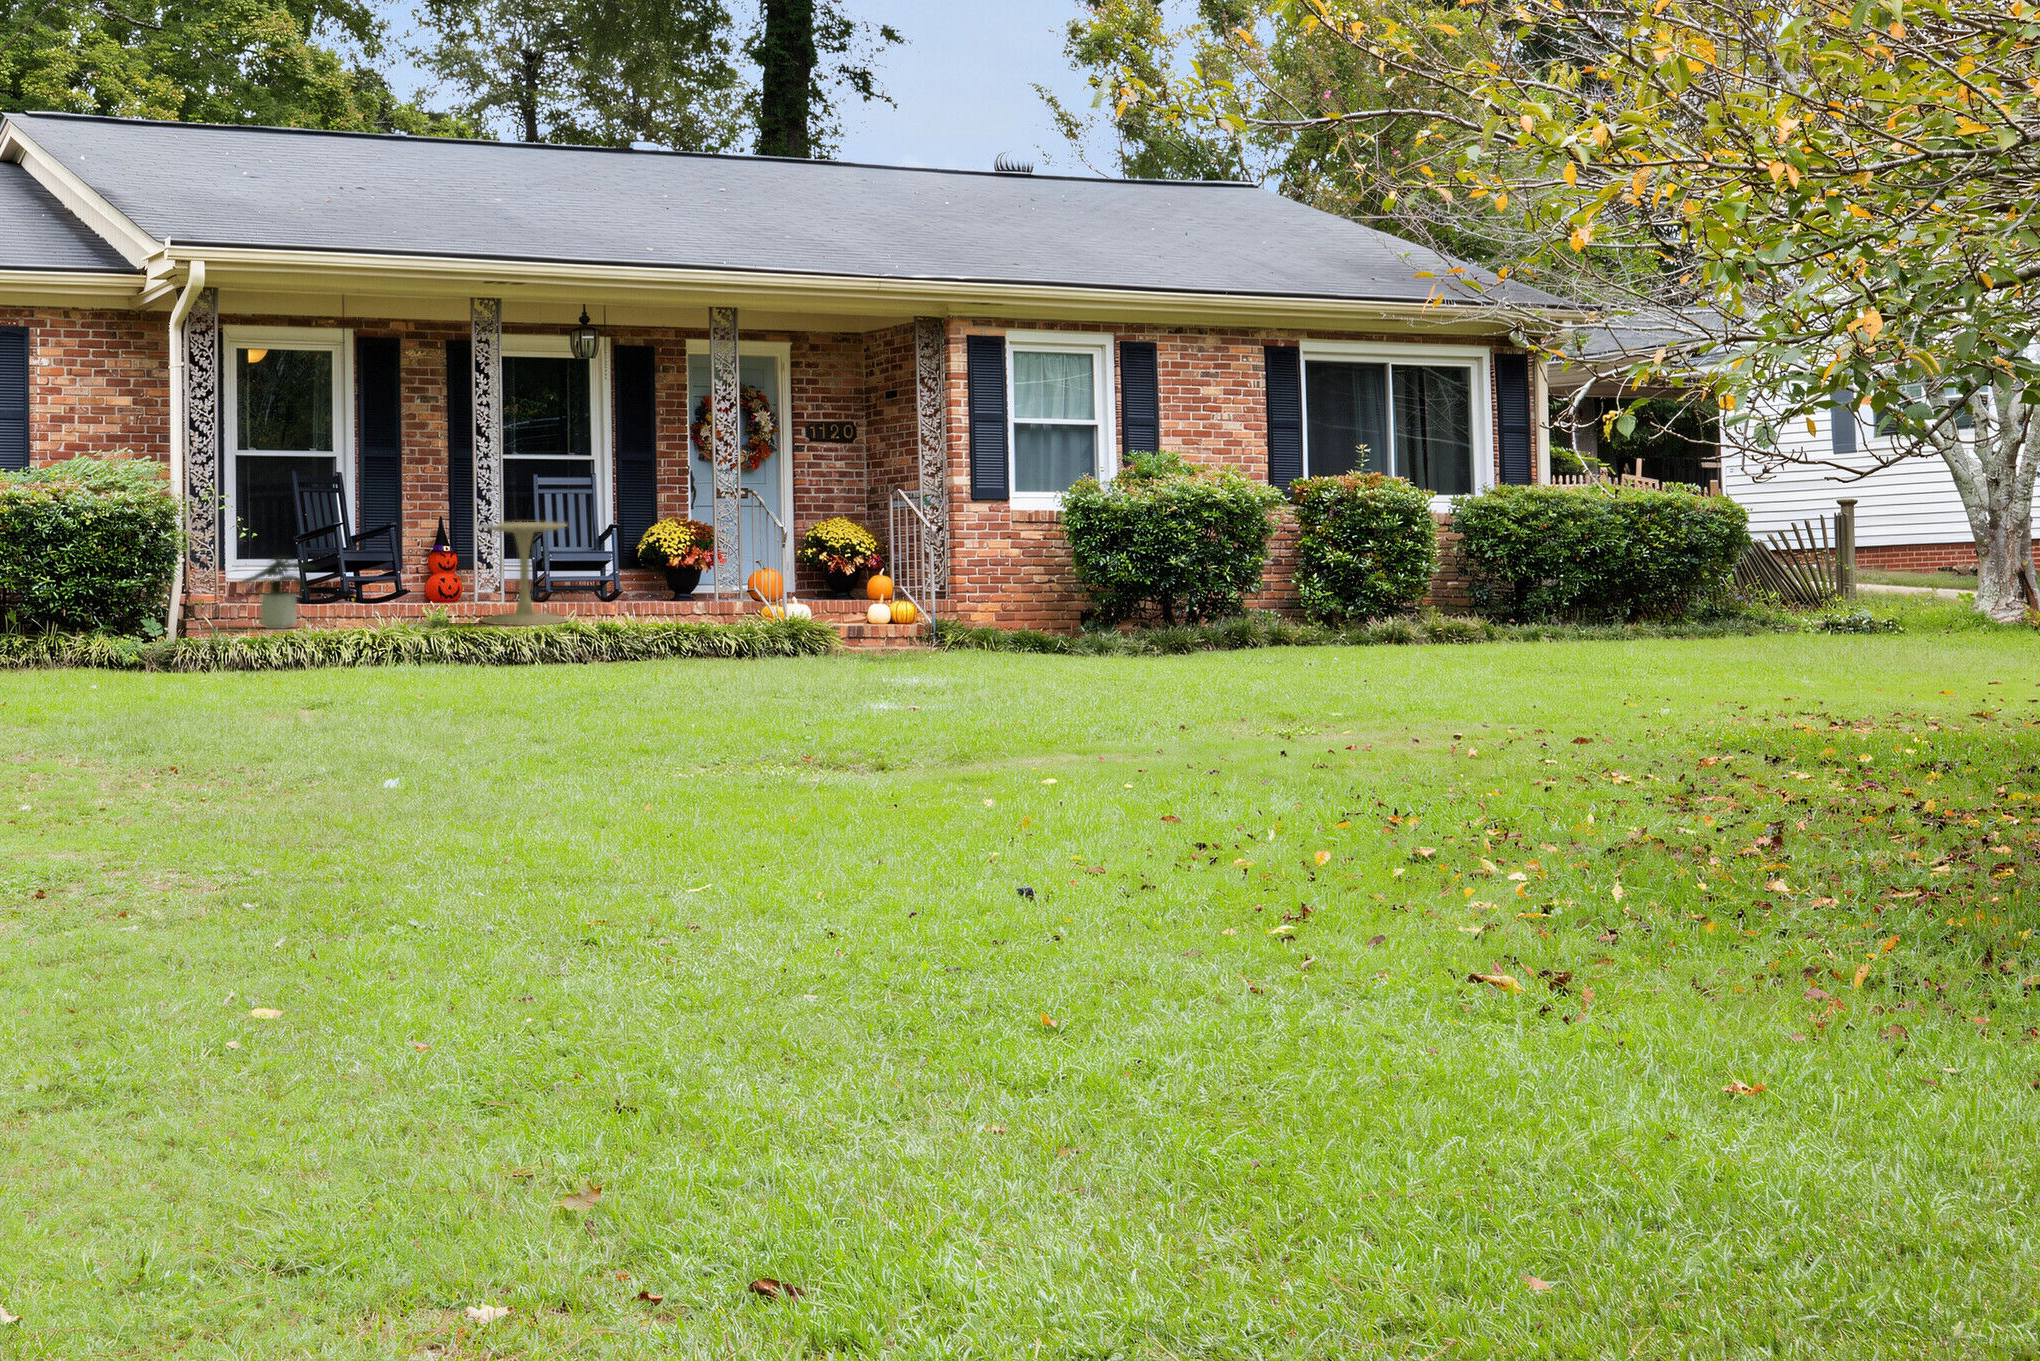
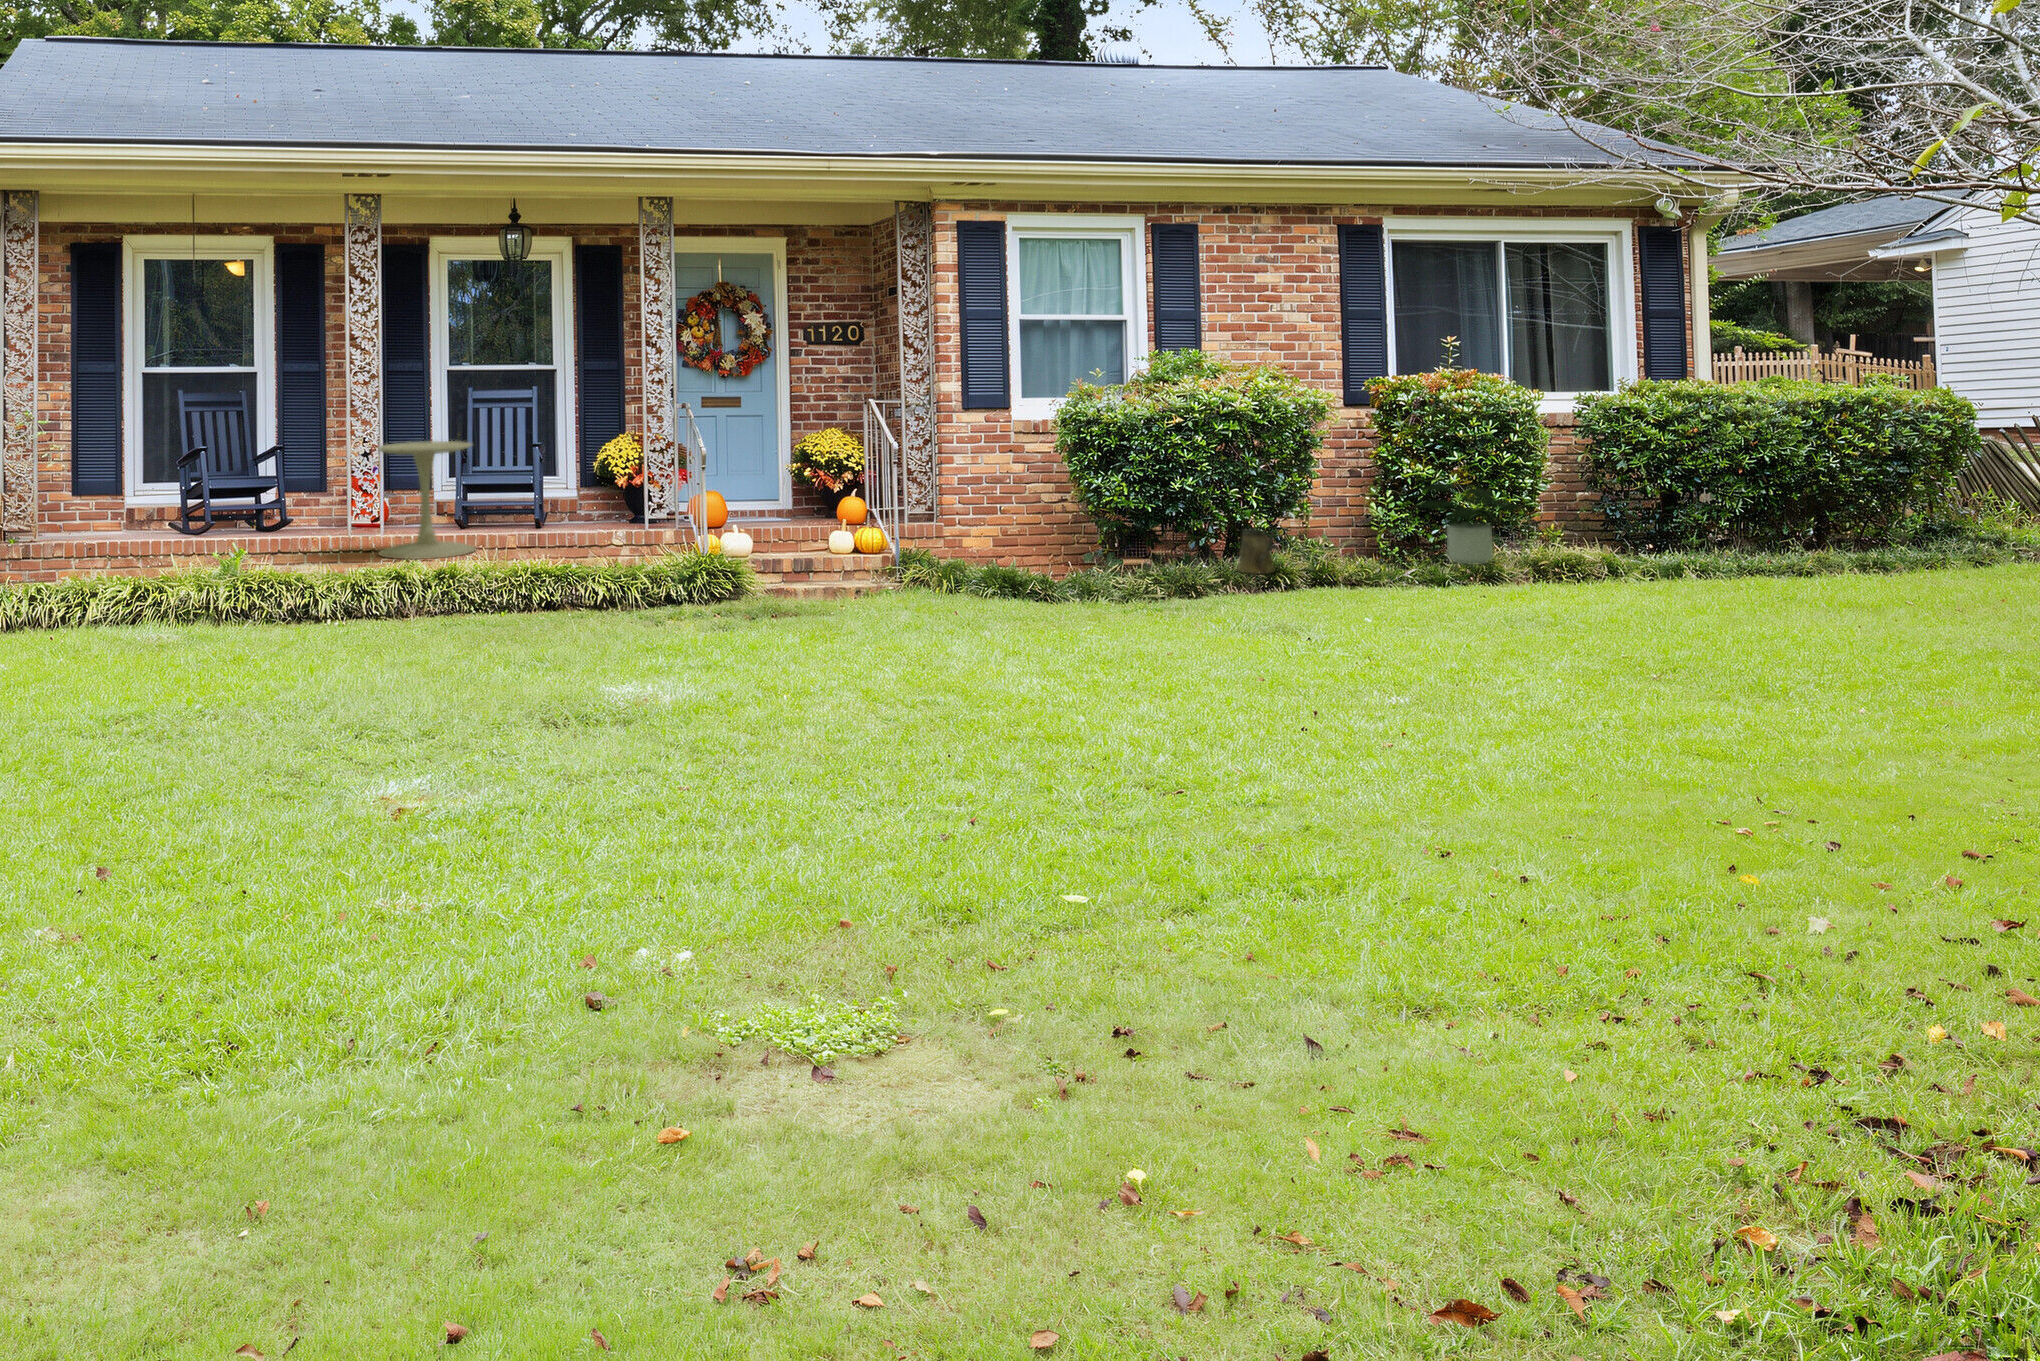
potted plant: present [239,557,315,629] -> present [1418,483,1525,565]
watering can: none [1205,600,1241,638] -> present [1238,528,1275,574]

